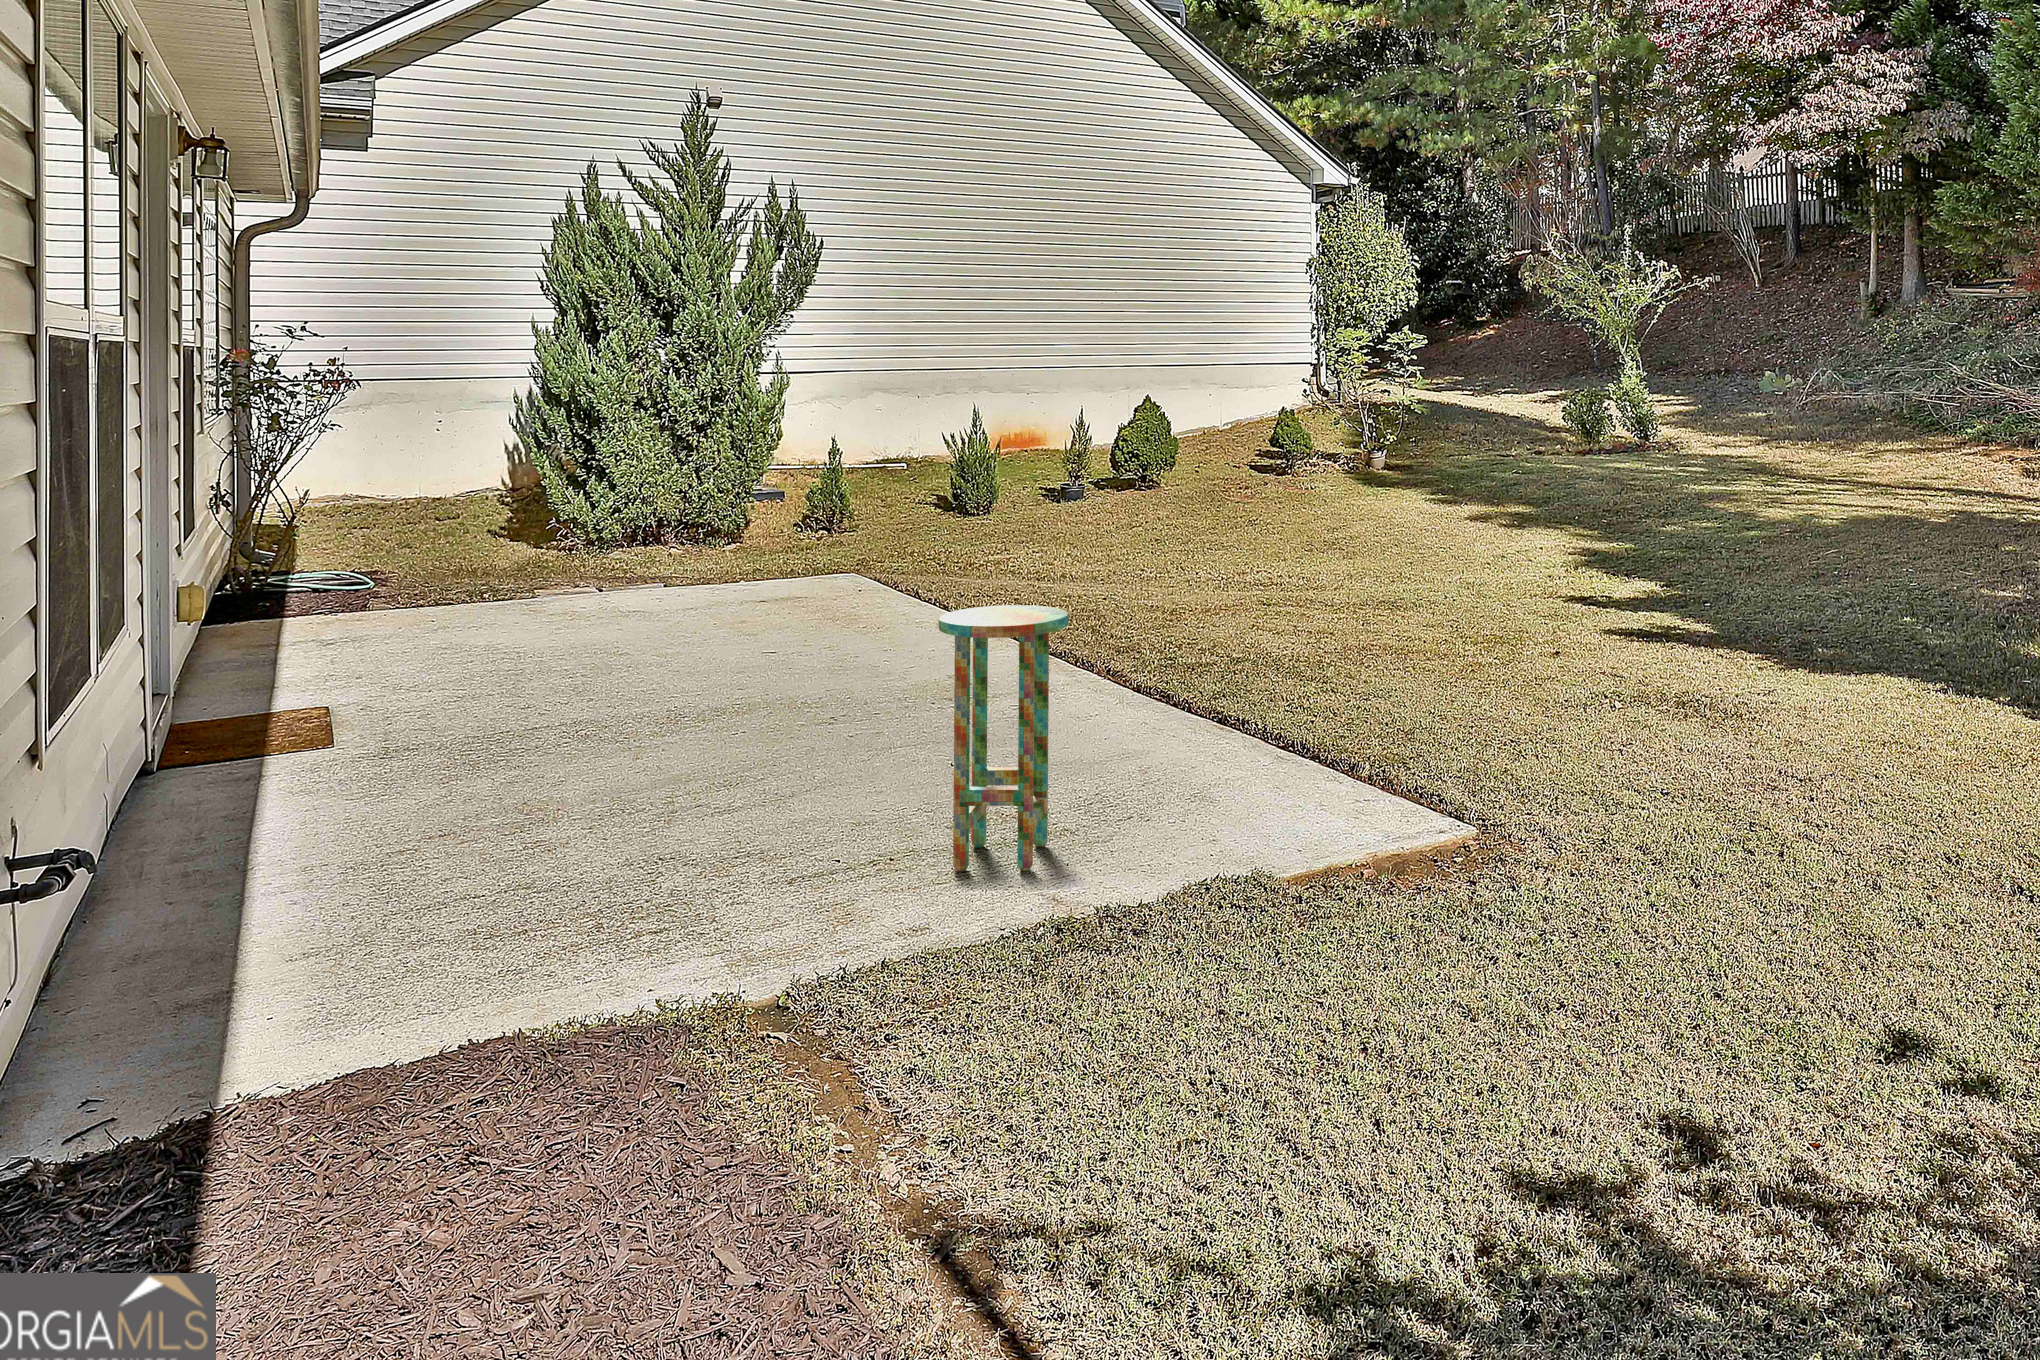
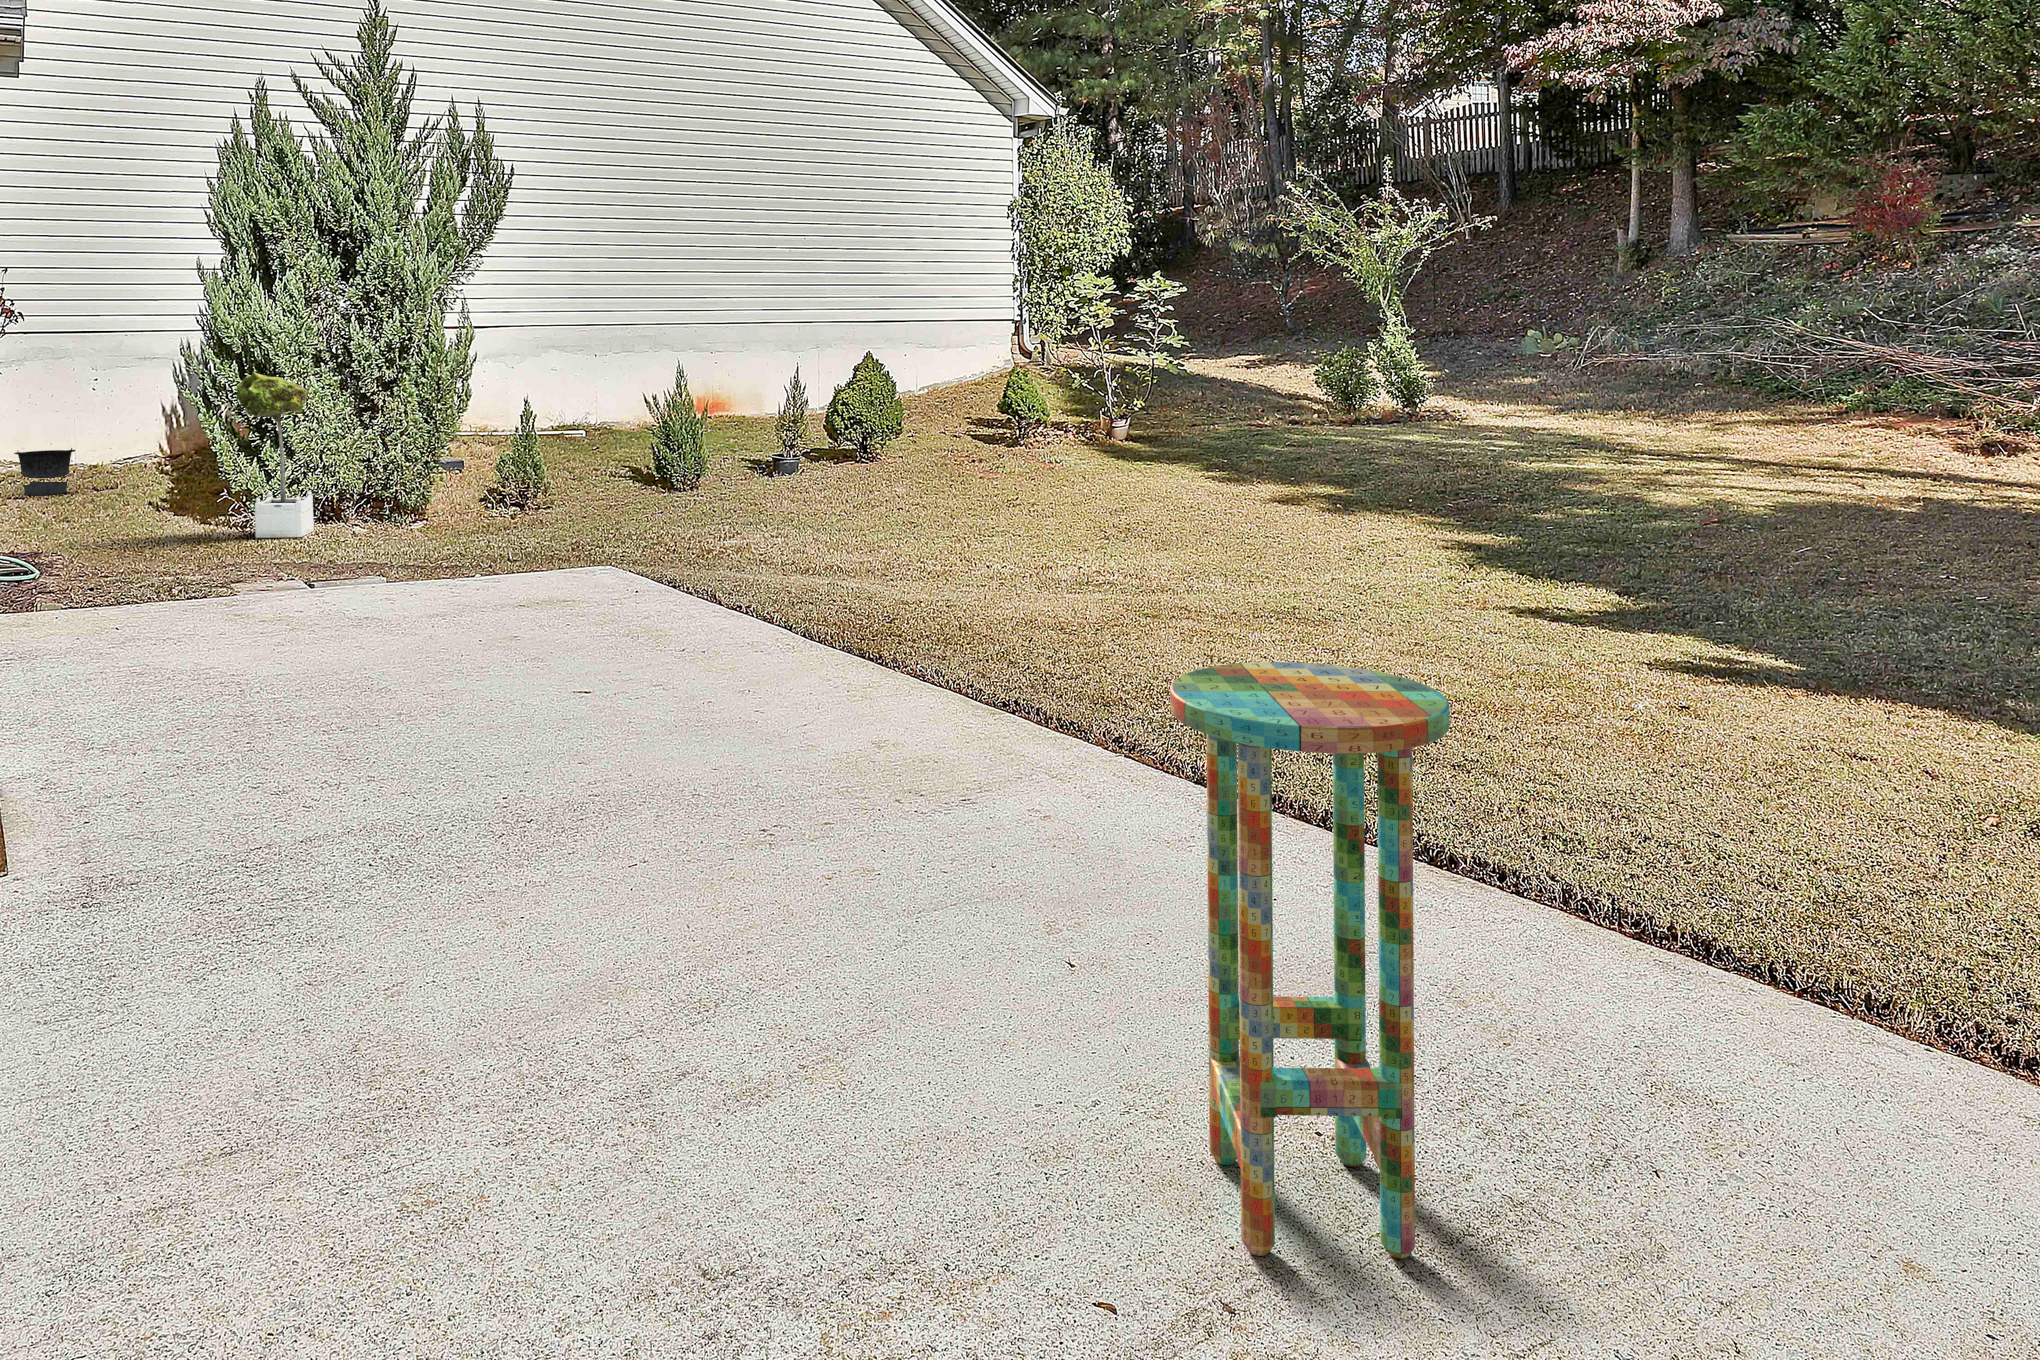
potted tree: none [557,417,625,558] -> present [236,371,314,538]
bucket: none [358,478,416,521] -> present [14,448,75,495]

